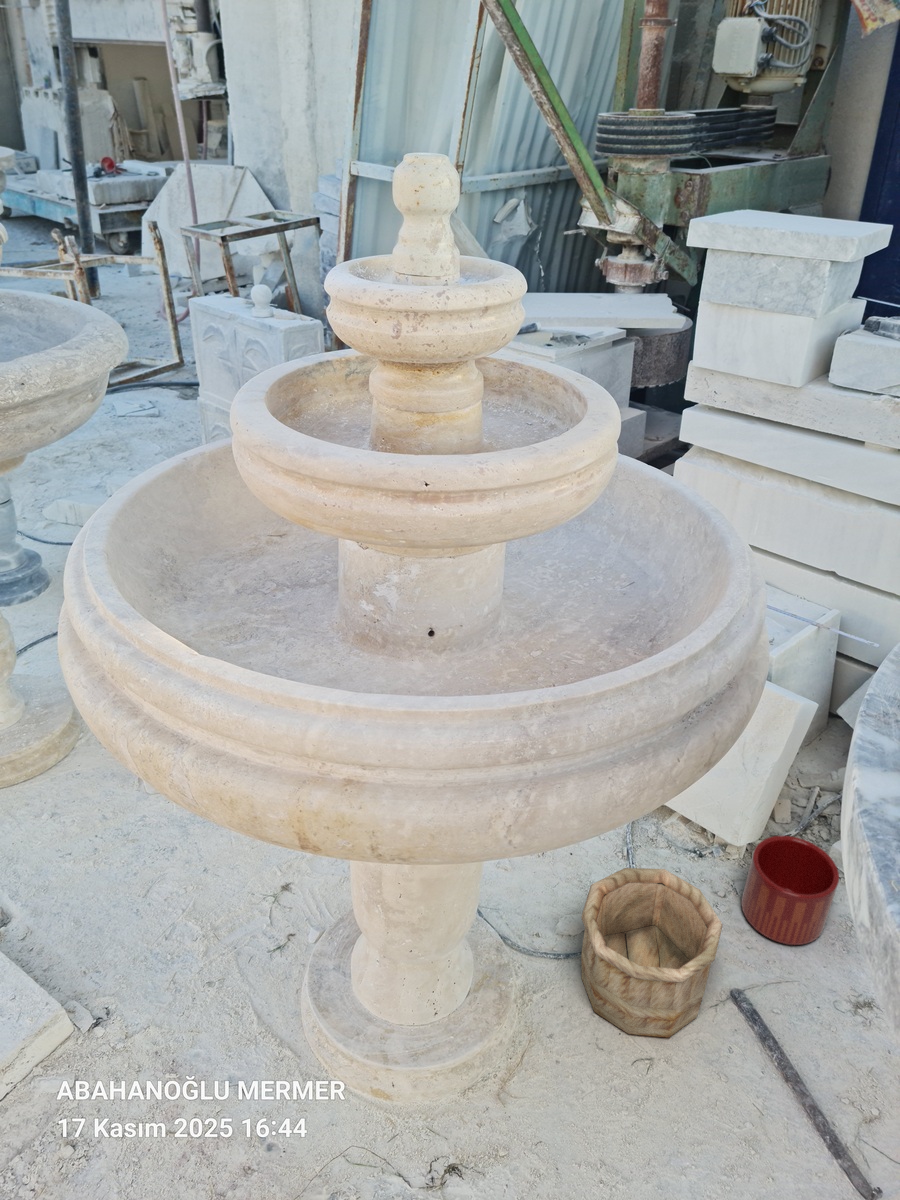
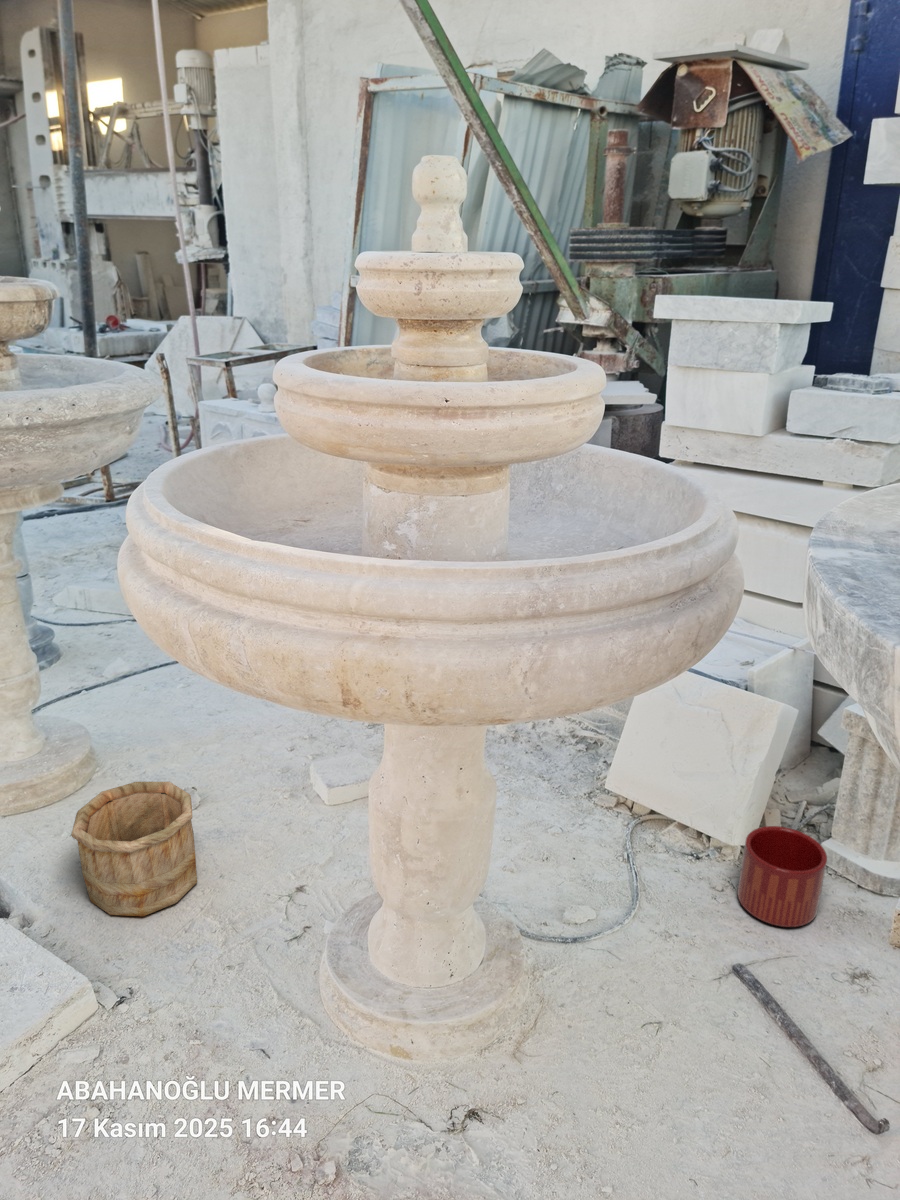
wooden bucket: present [581,868,723,1038] -> present [71,782,197,916]

